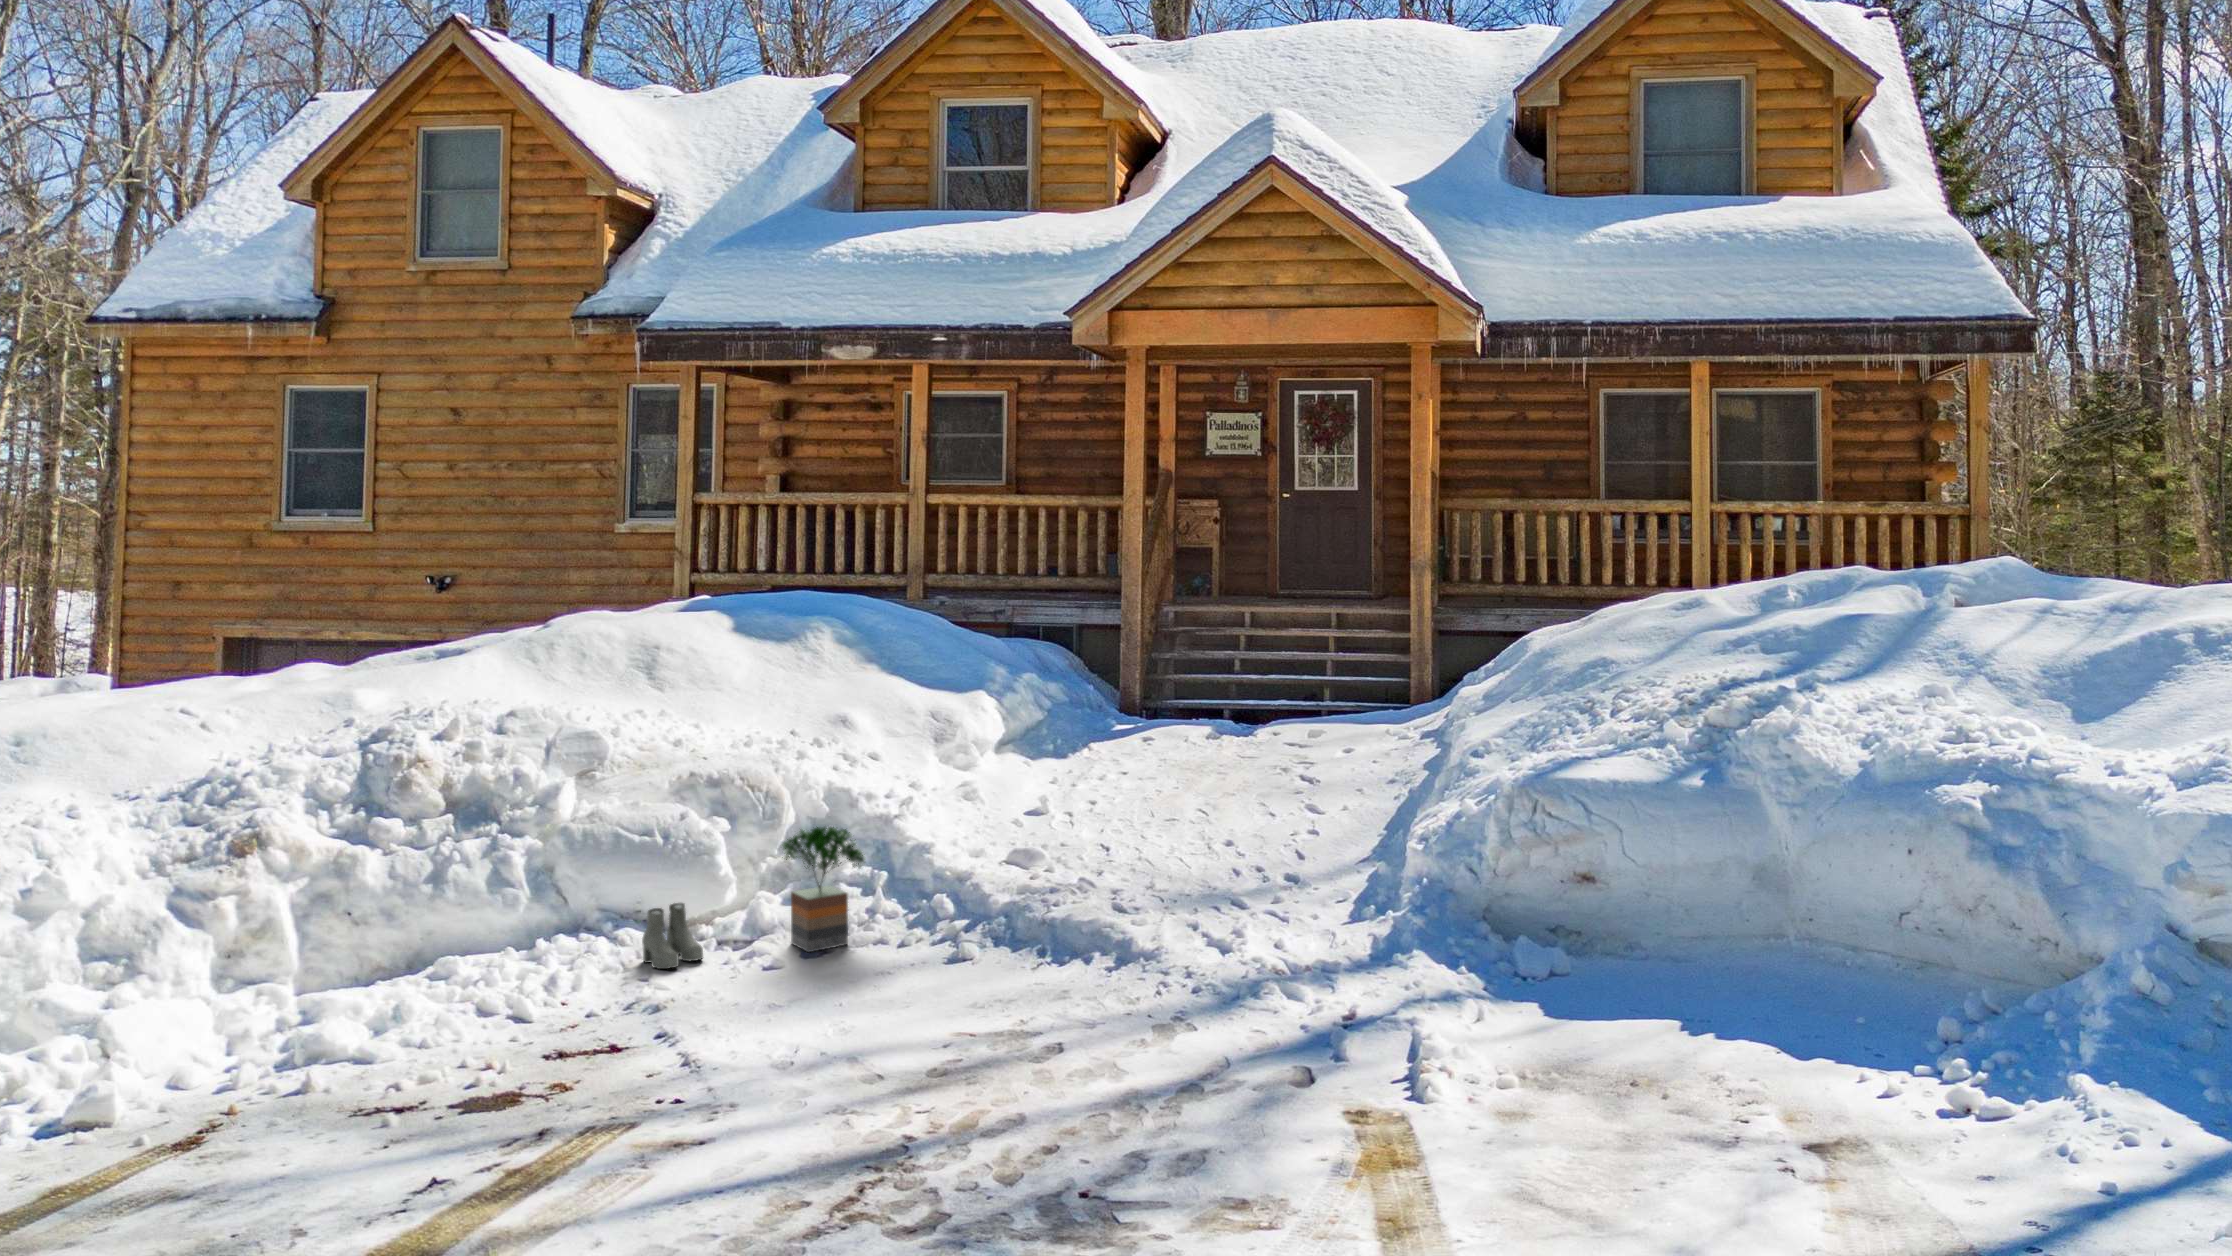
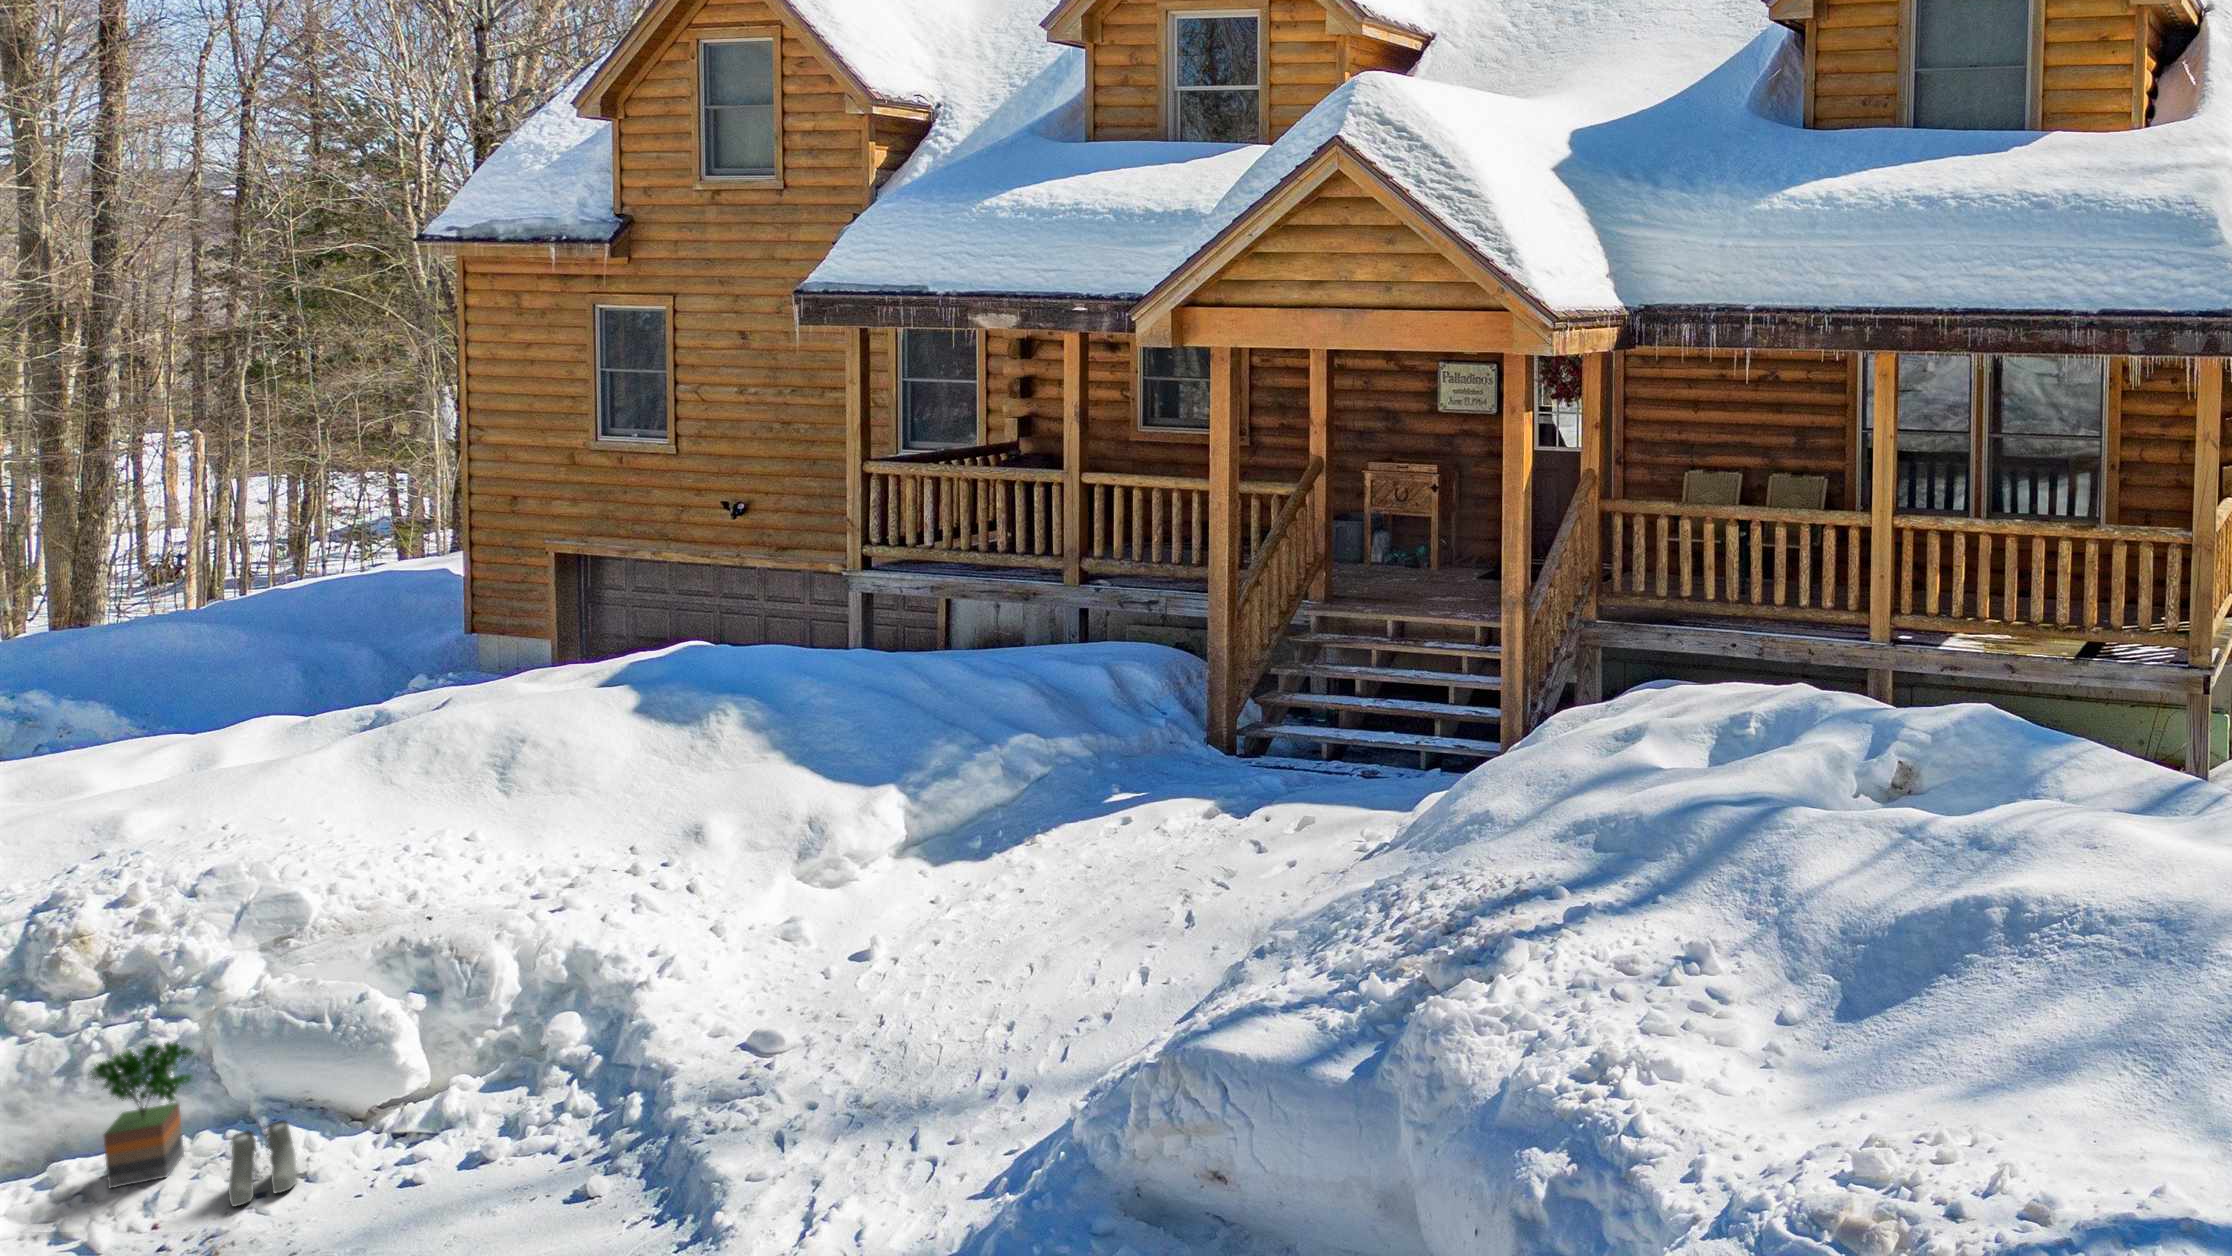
potted tree: present [782,826,865,952] -> present [90,1042,194,1188]

